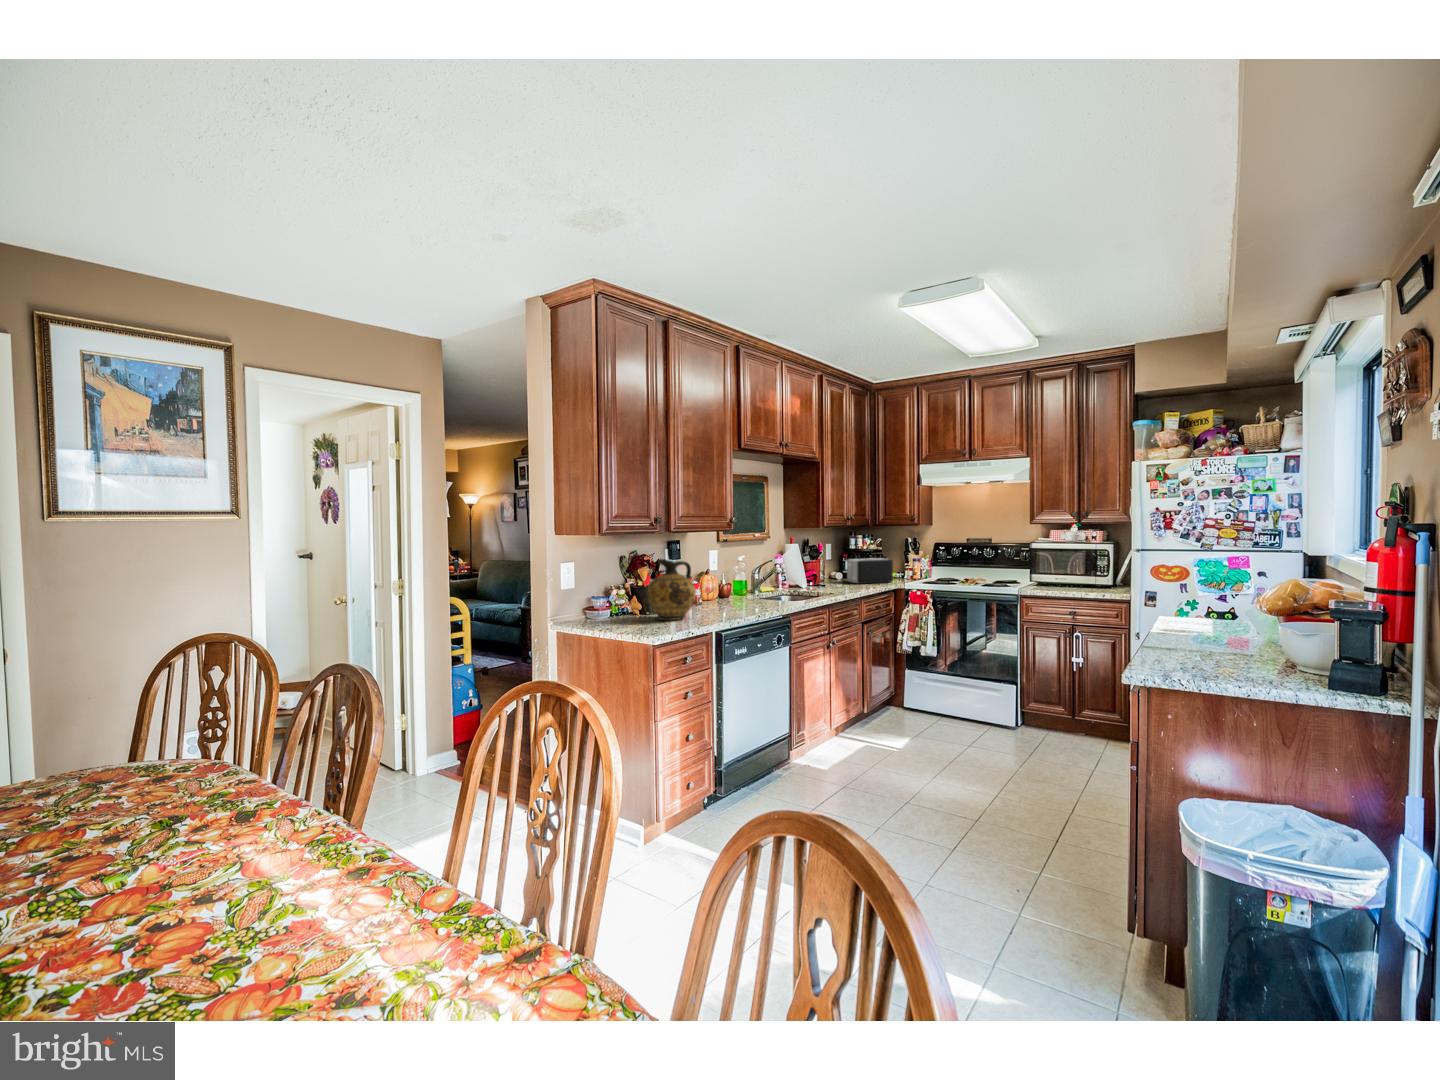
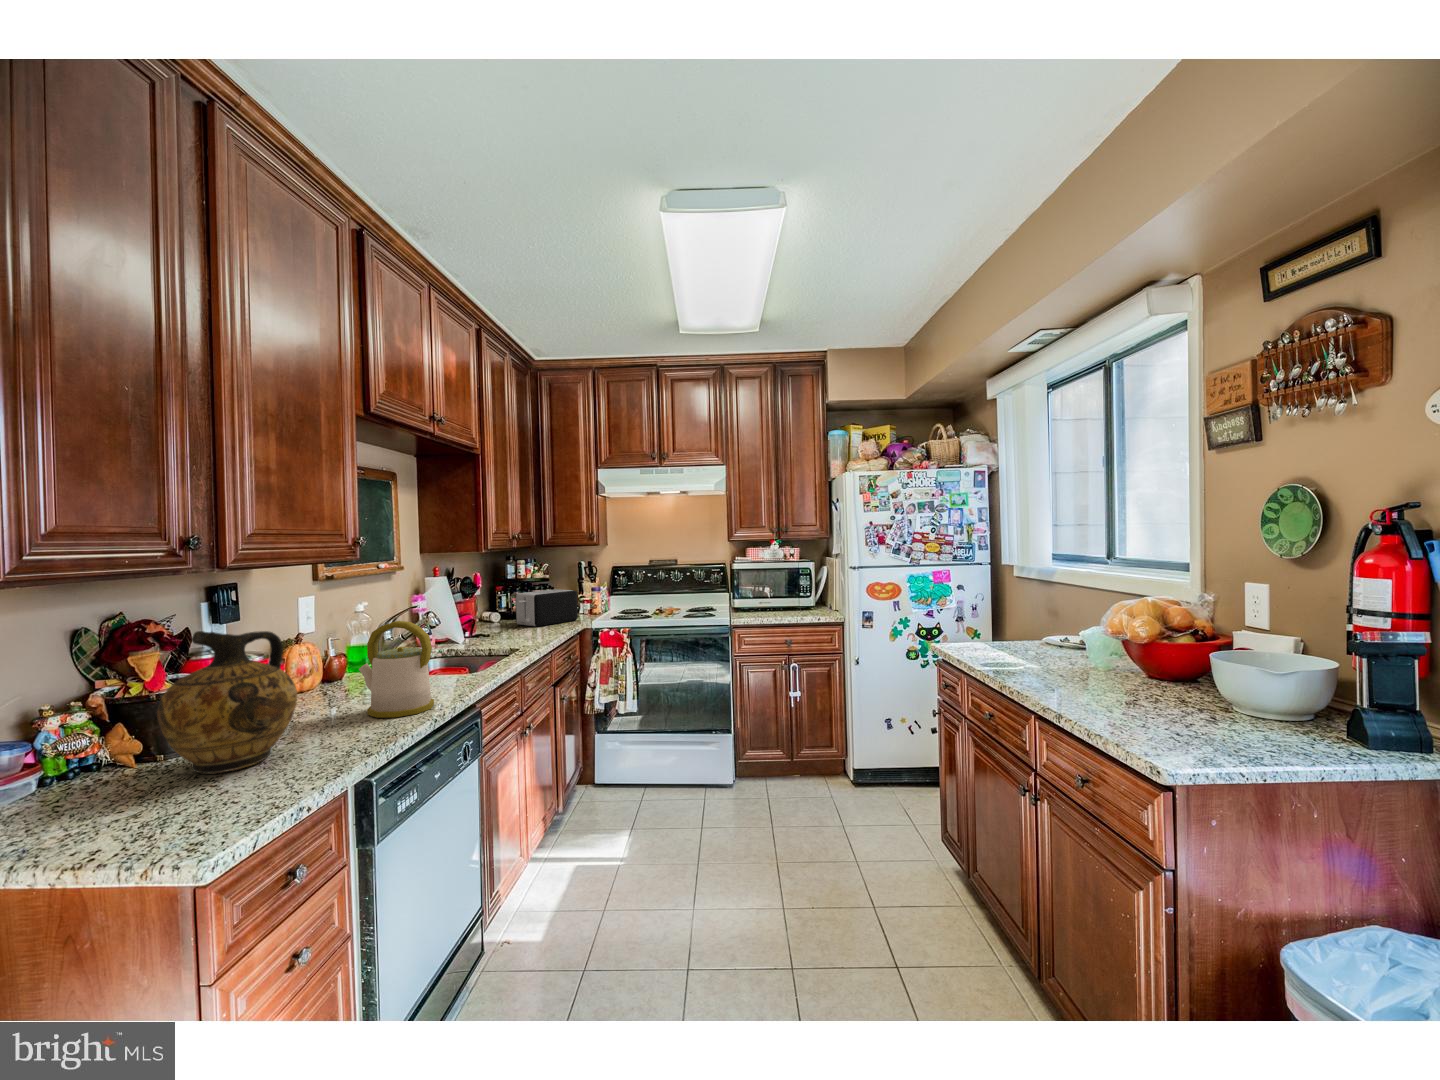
kettle: none [727,563,762,613] -> present [359,621,434,718]

